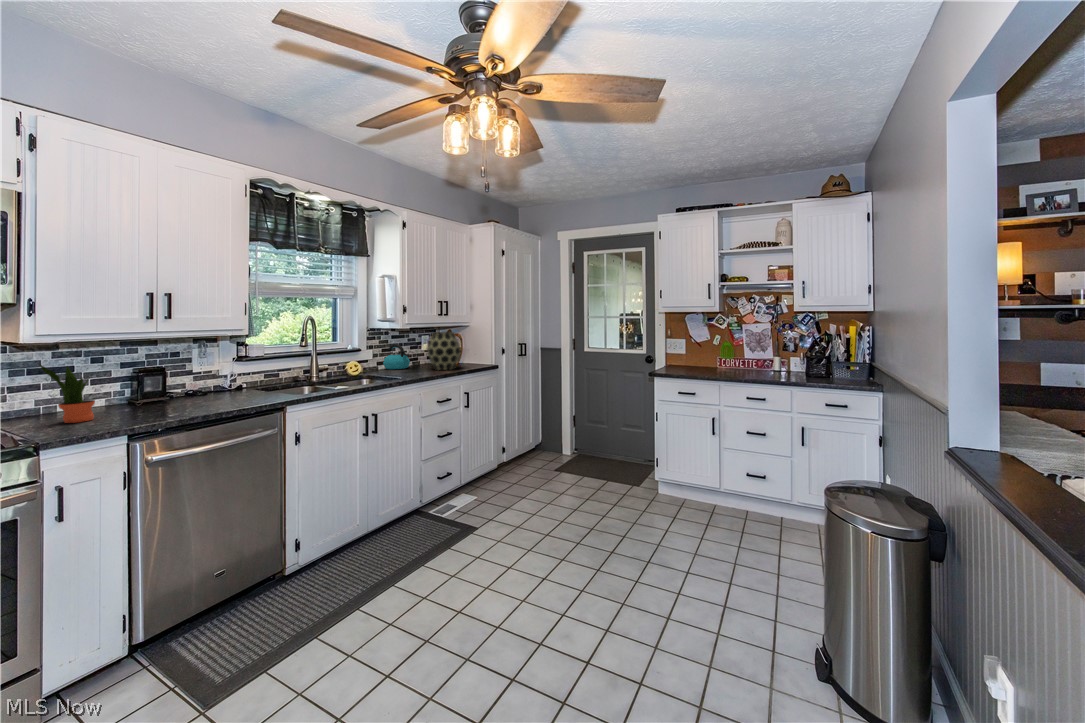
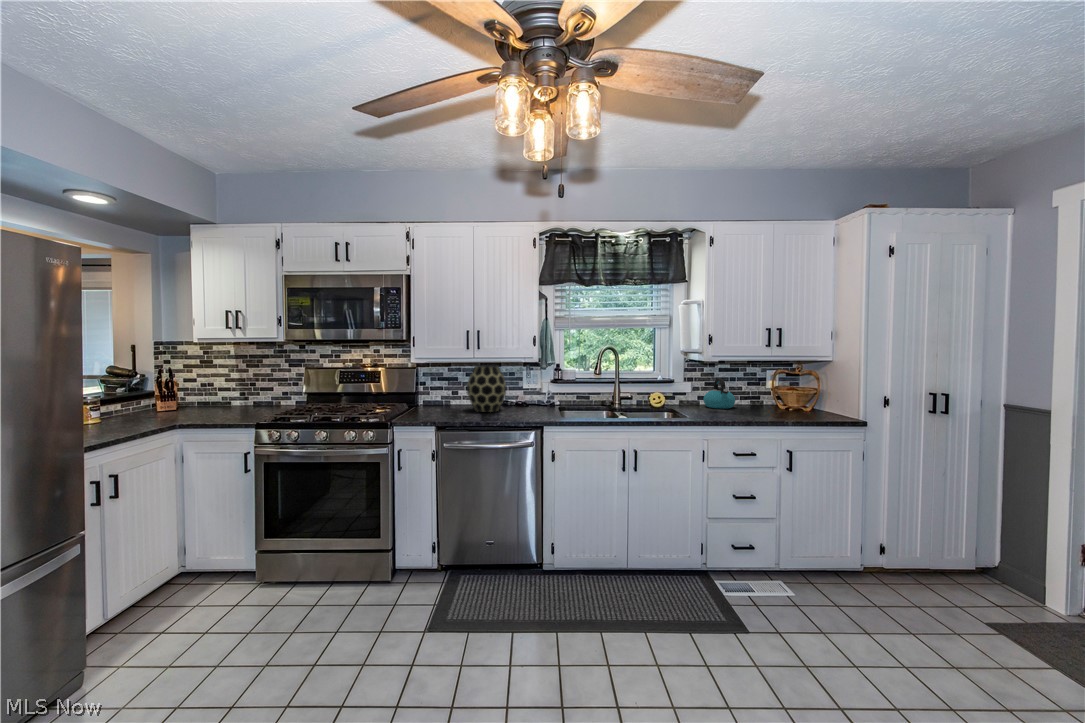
vase: present [428,332,461,370] -> present [467,365,506,412]
potted plant: present [40,365,95,423] -> none [425,374,447,414]

